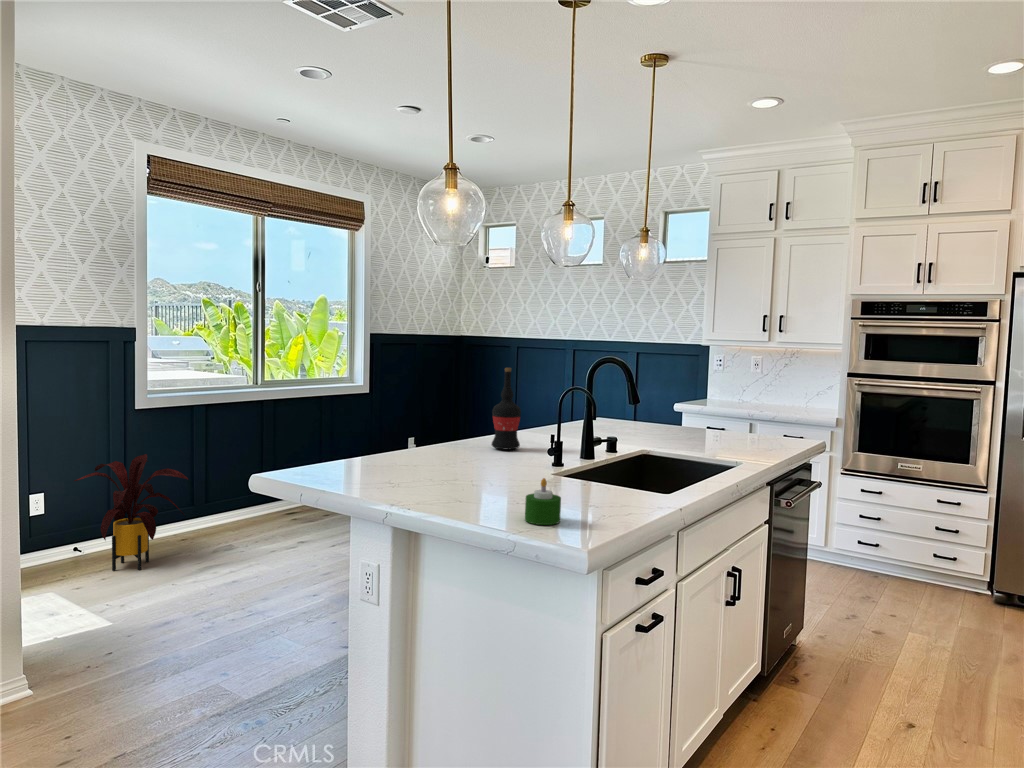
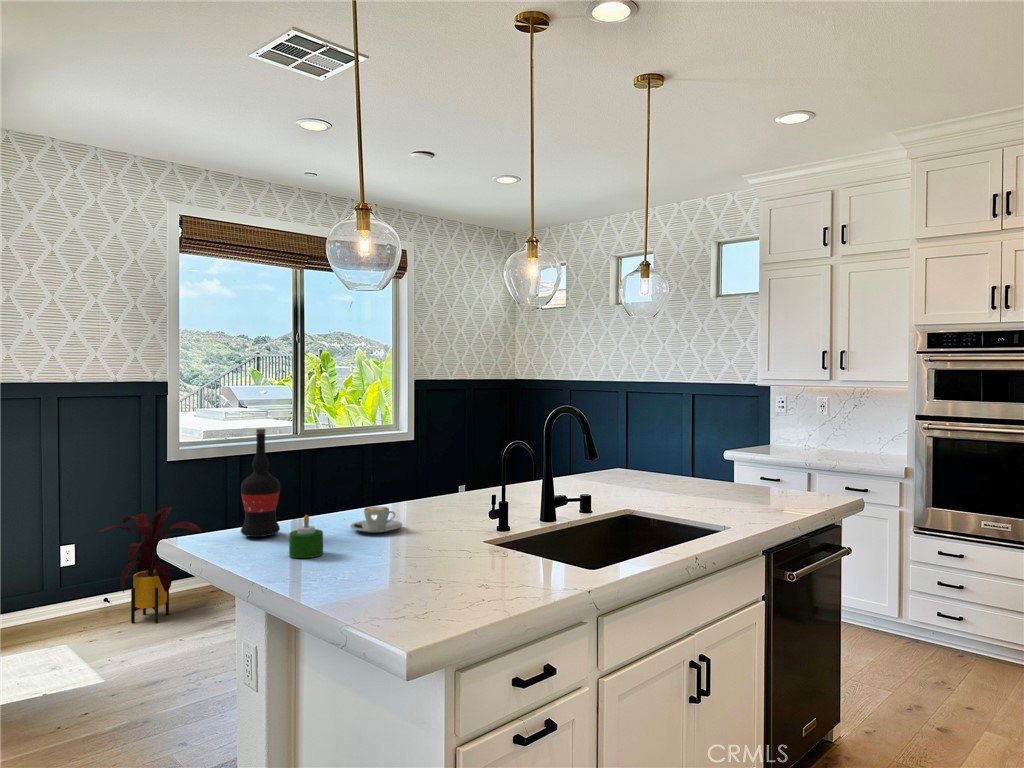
wine bottle: present [492,368,521,449] -> present [241,429,280,537]
coffee cup: none [425,445,472,469] -> present [350,507,402,533]
candle: present [525,478,561,525] -> present [289,515,323,558]

